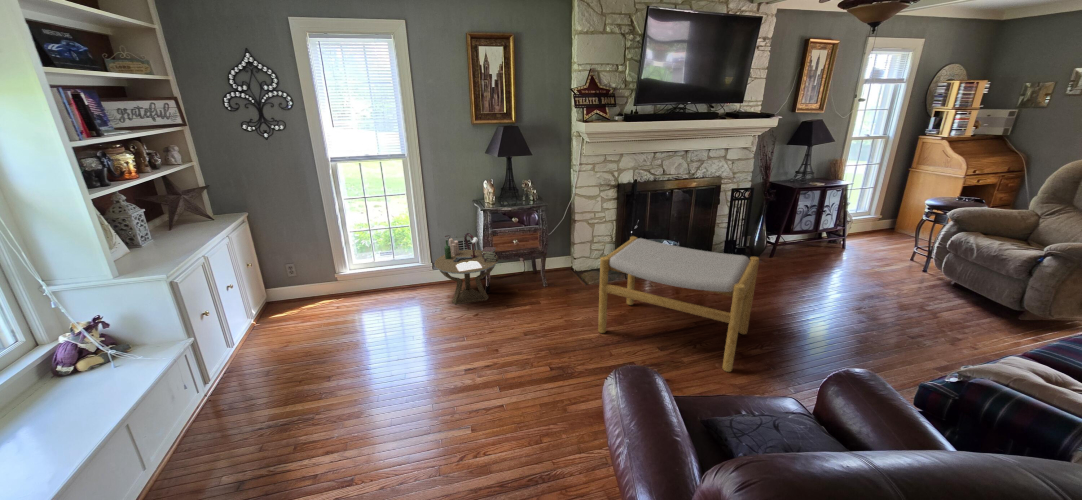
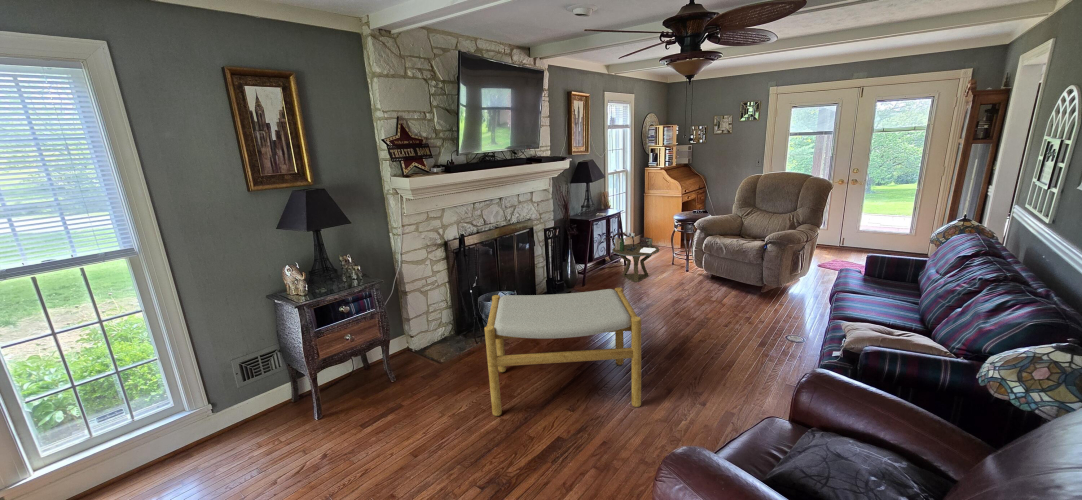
side table: present [434,233,498,304] -> present [612,232,660,282]

